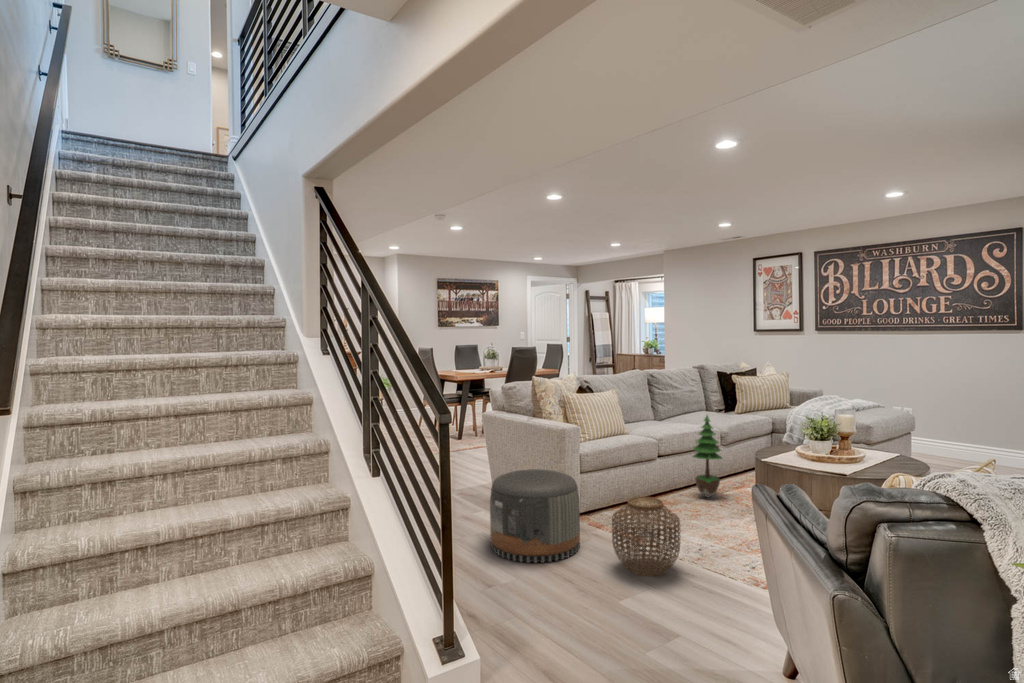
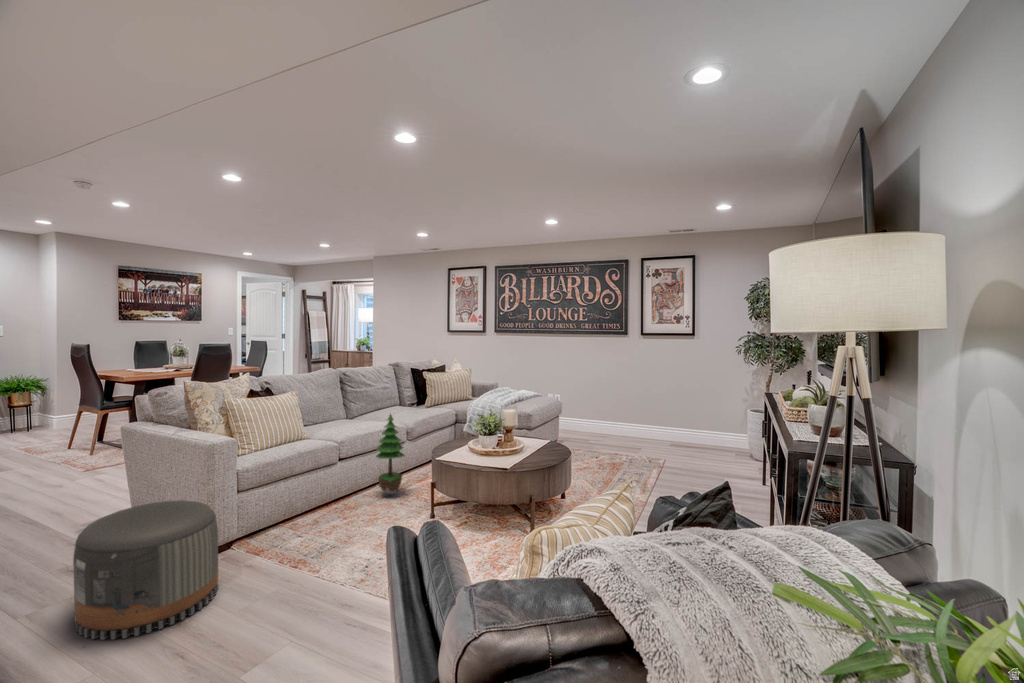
woven basket: present [612,497,680,577] -> none [248,524,335,624]

